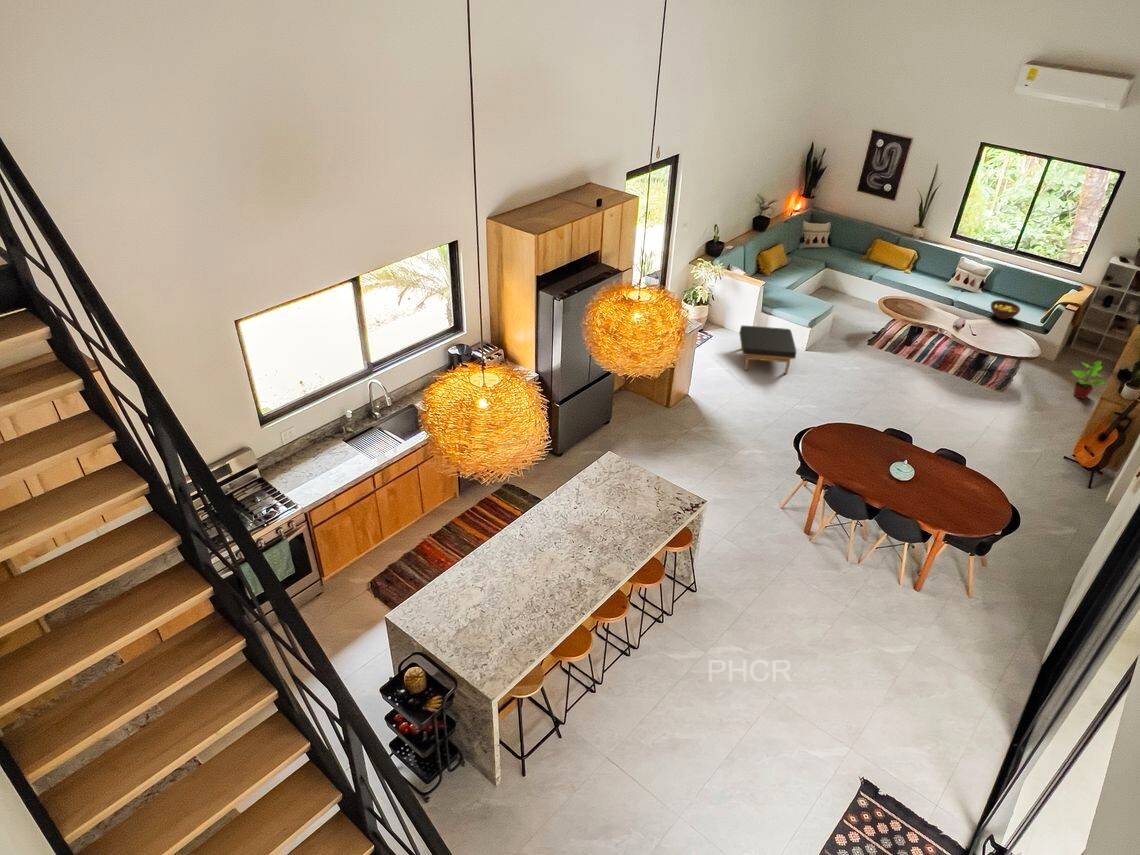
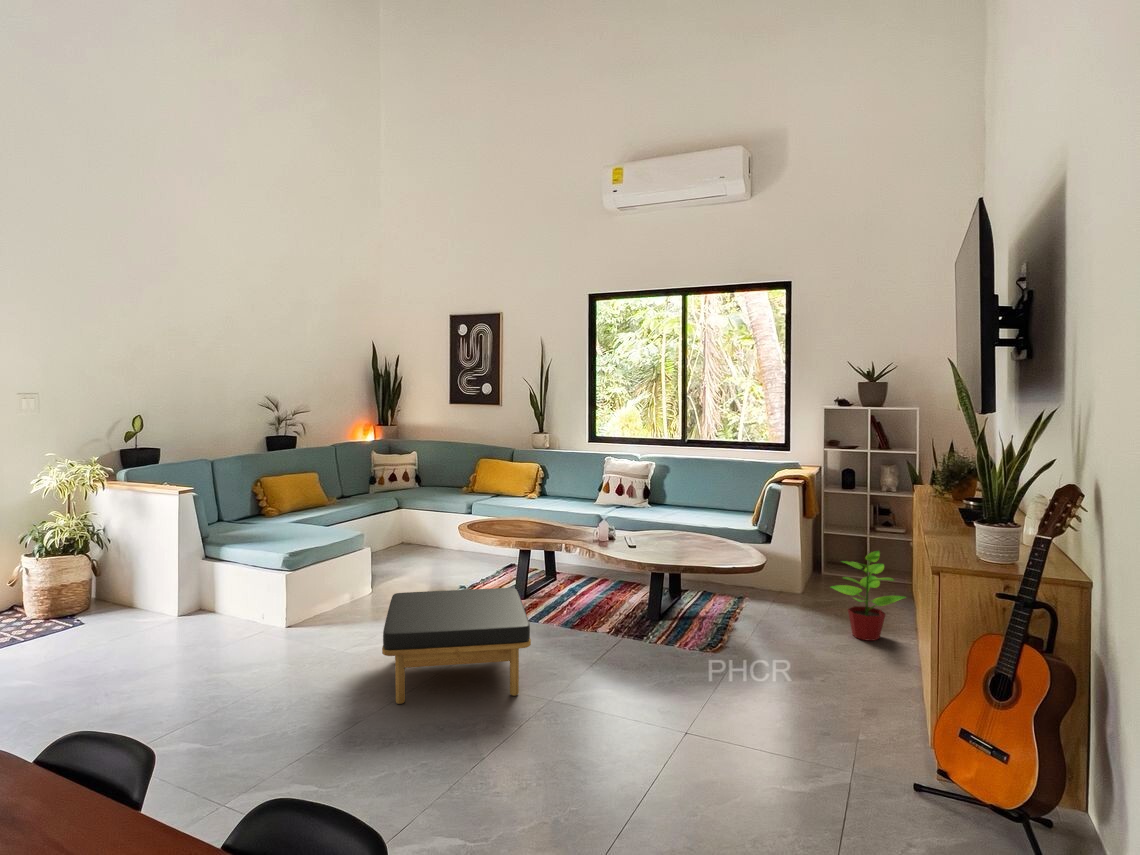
fruit bowl: present [991,300,1020,319] -> none [657,497,708,526]
ottoman: present [739,325,796,374] -> present [382,588,531,704]

